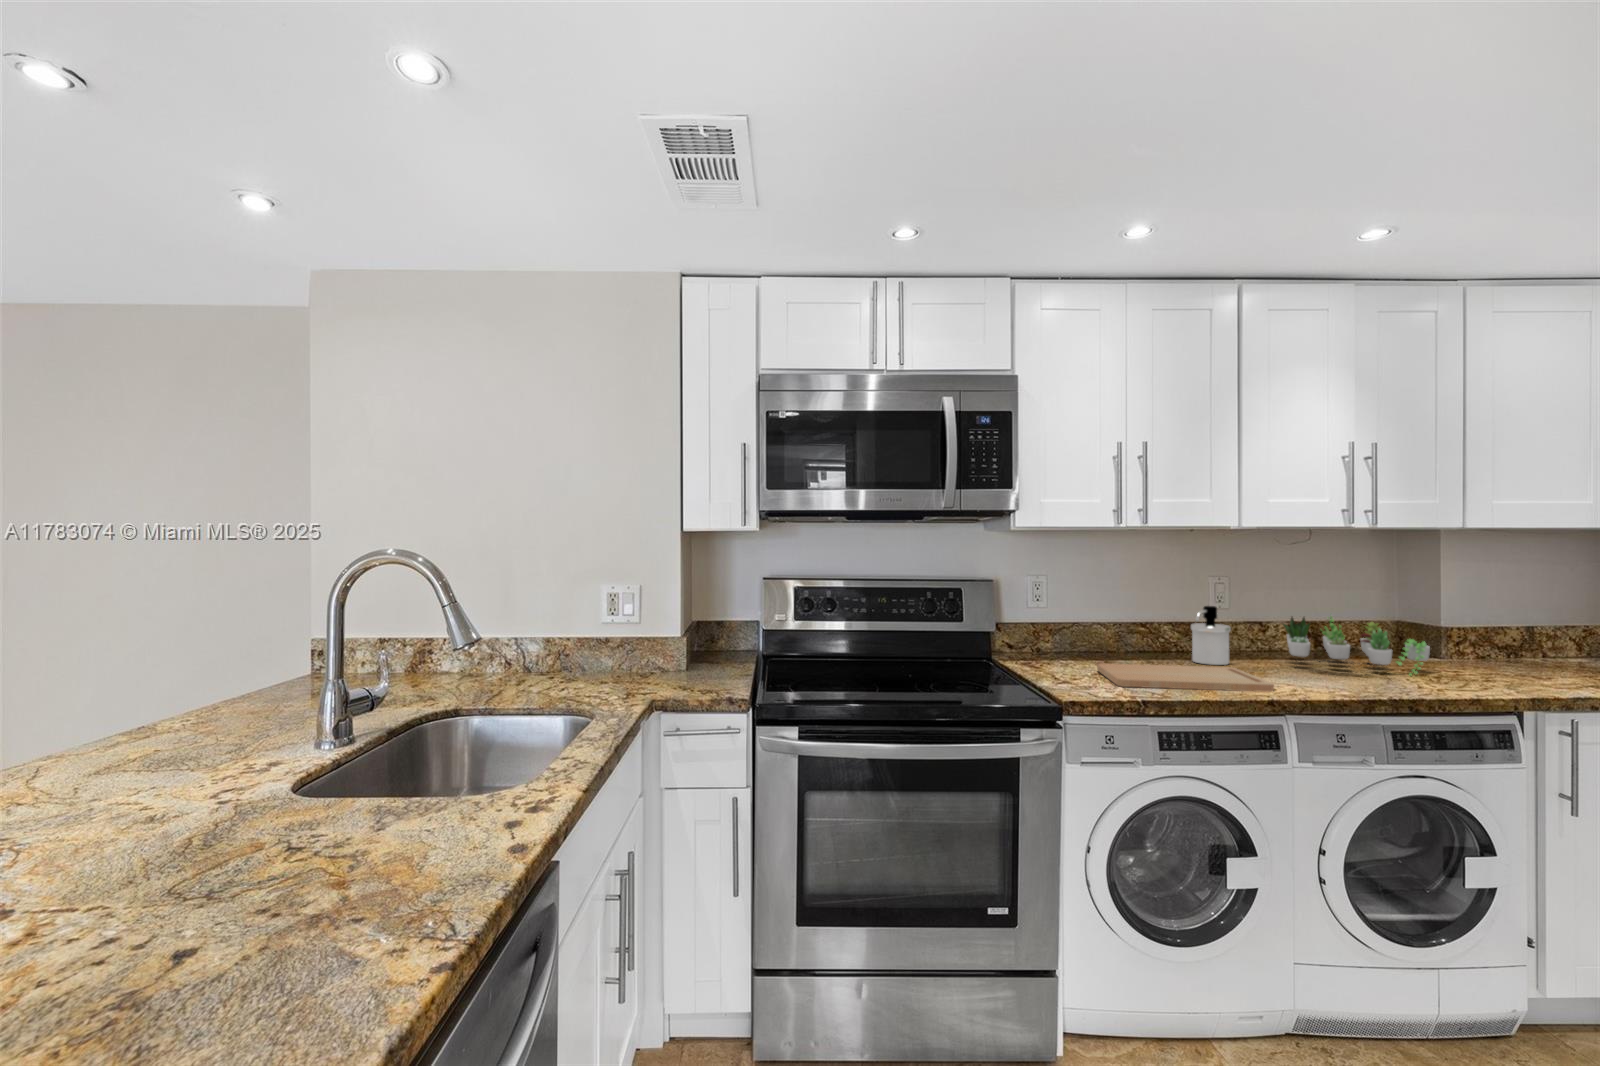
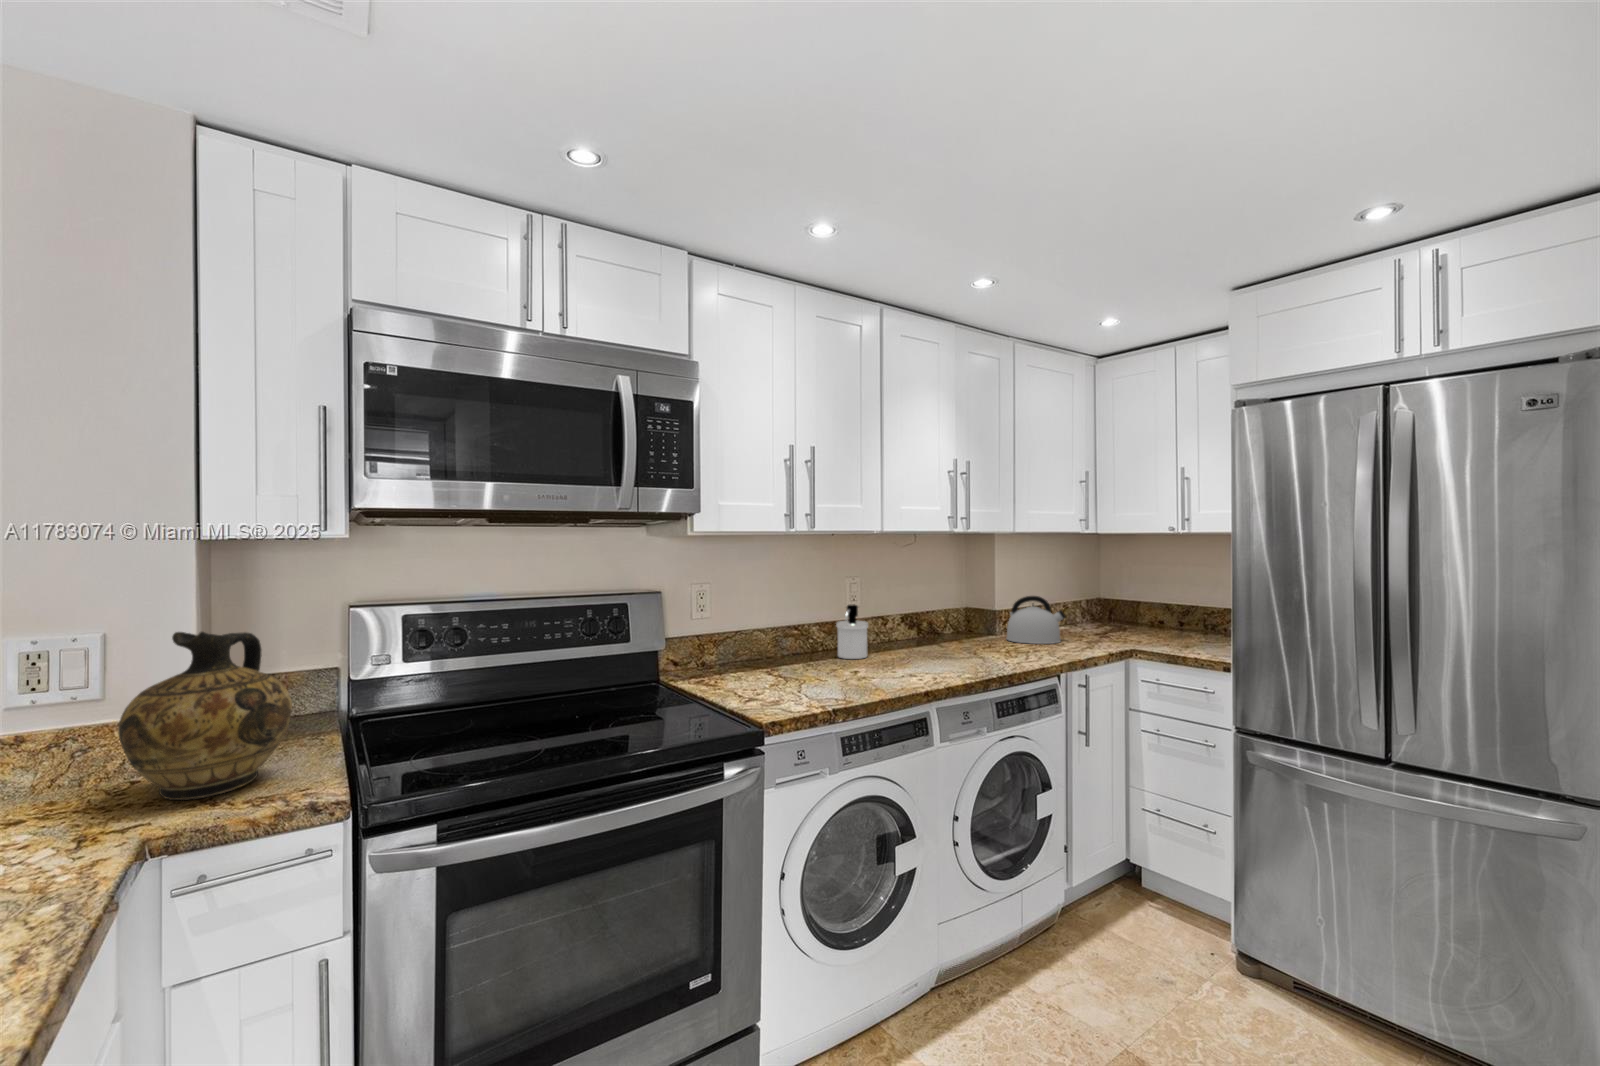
ceramic jug: none [641,585,722,687] -> present [118,632,292,800]
kettle: none [1456,611,1562,675] -> present [1007,596,1066,644]
succulent plant: present [1283,617,1430,676] -> none [901,604,1000,653]
cutting board: present [1097,663,1274,692] -> none [769,662,924,696]

